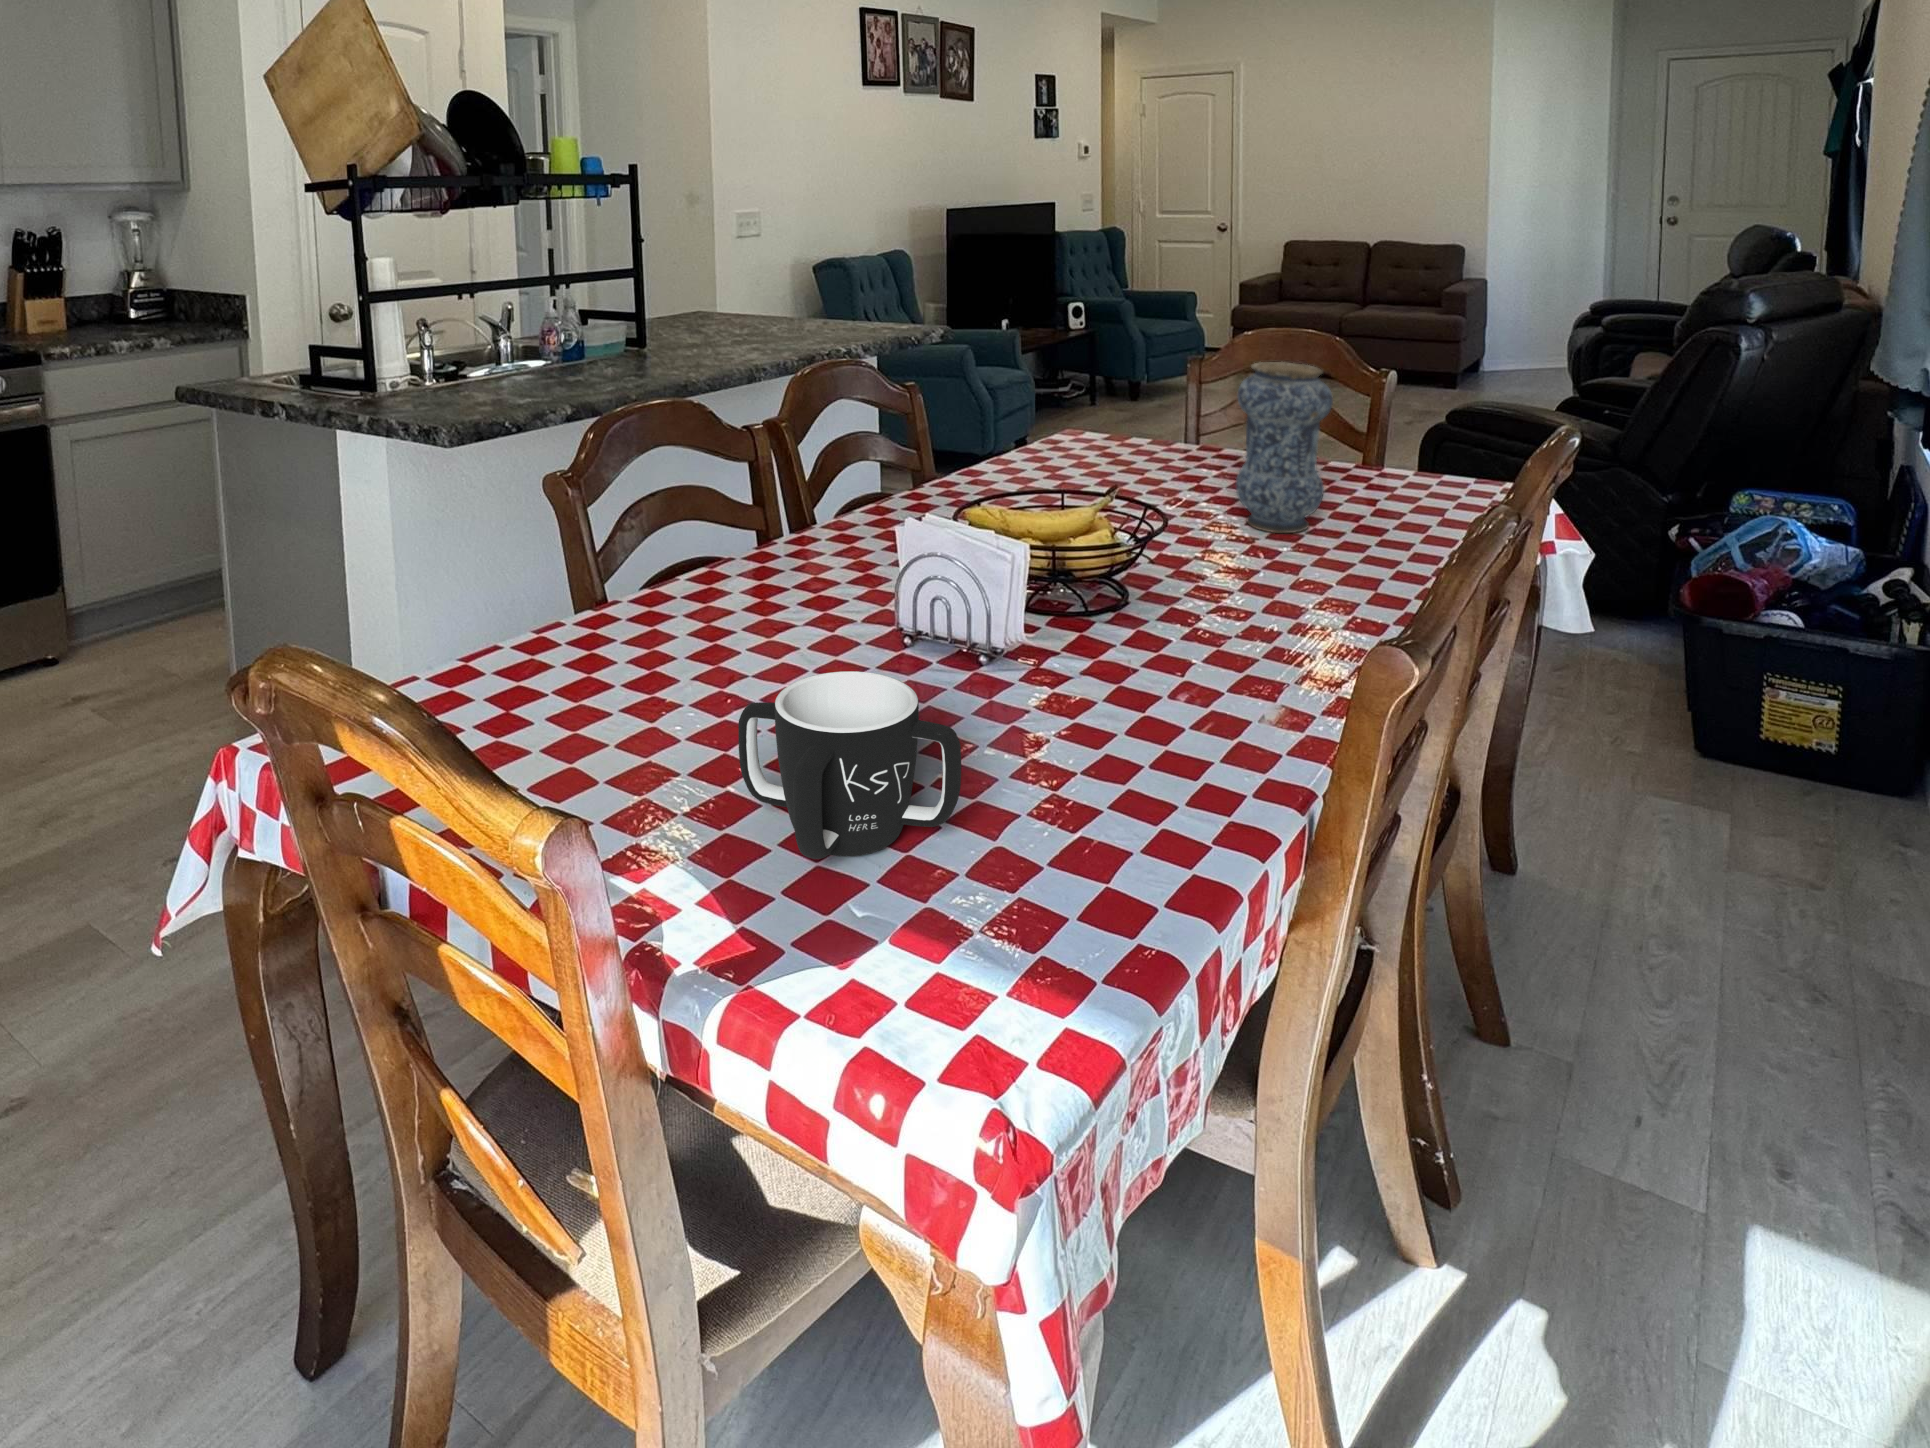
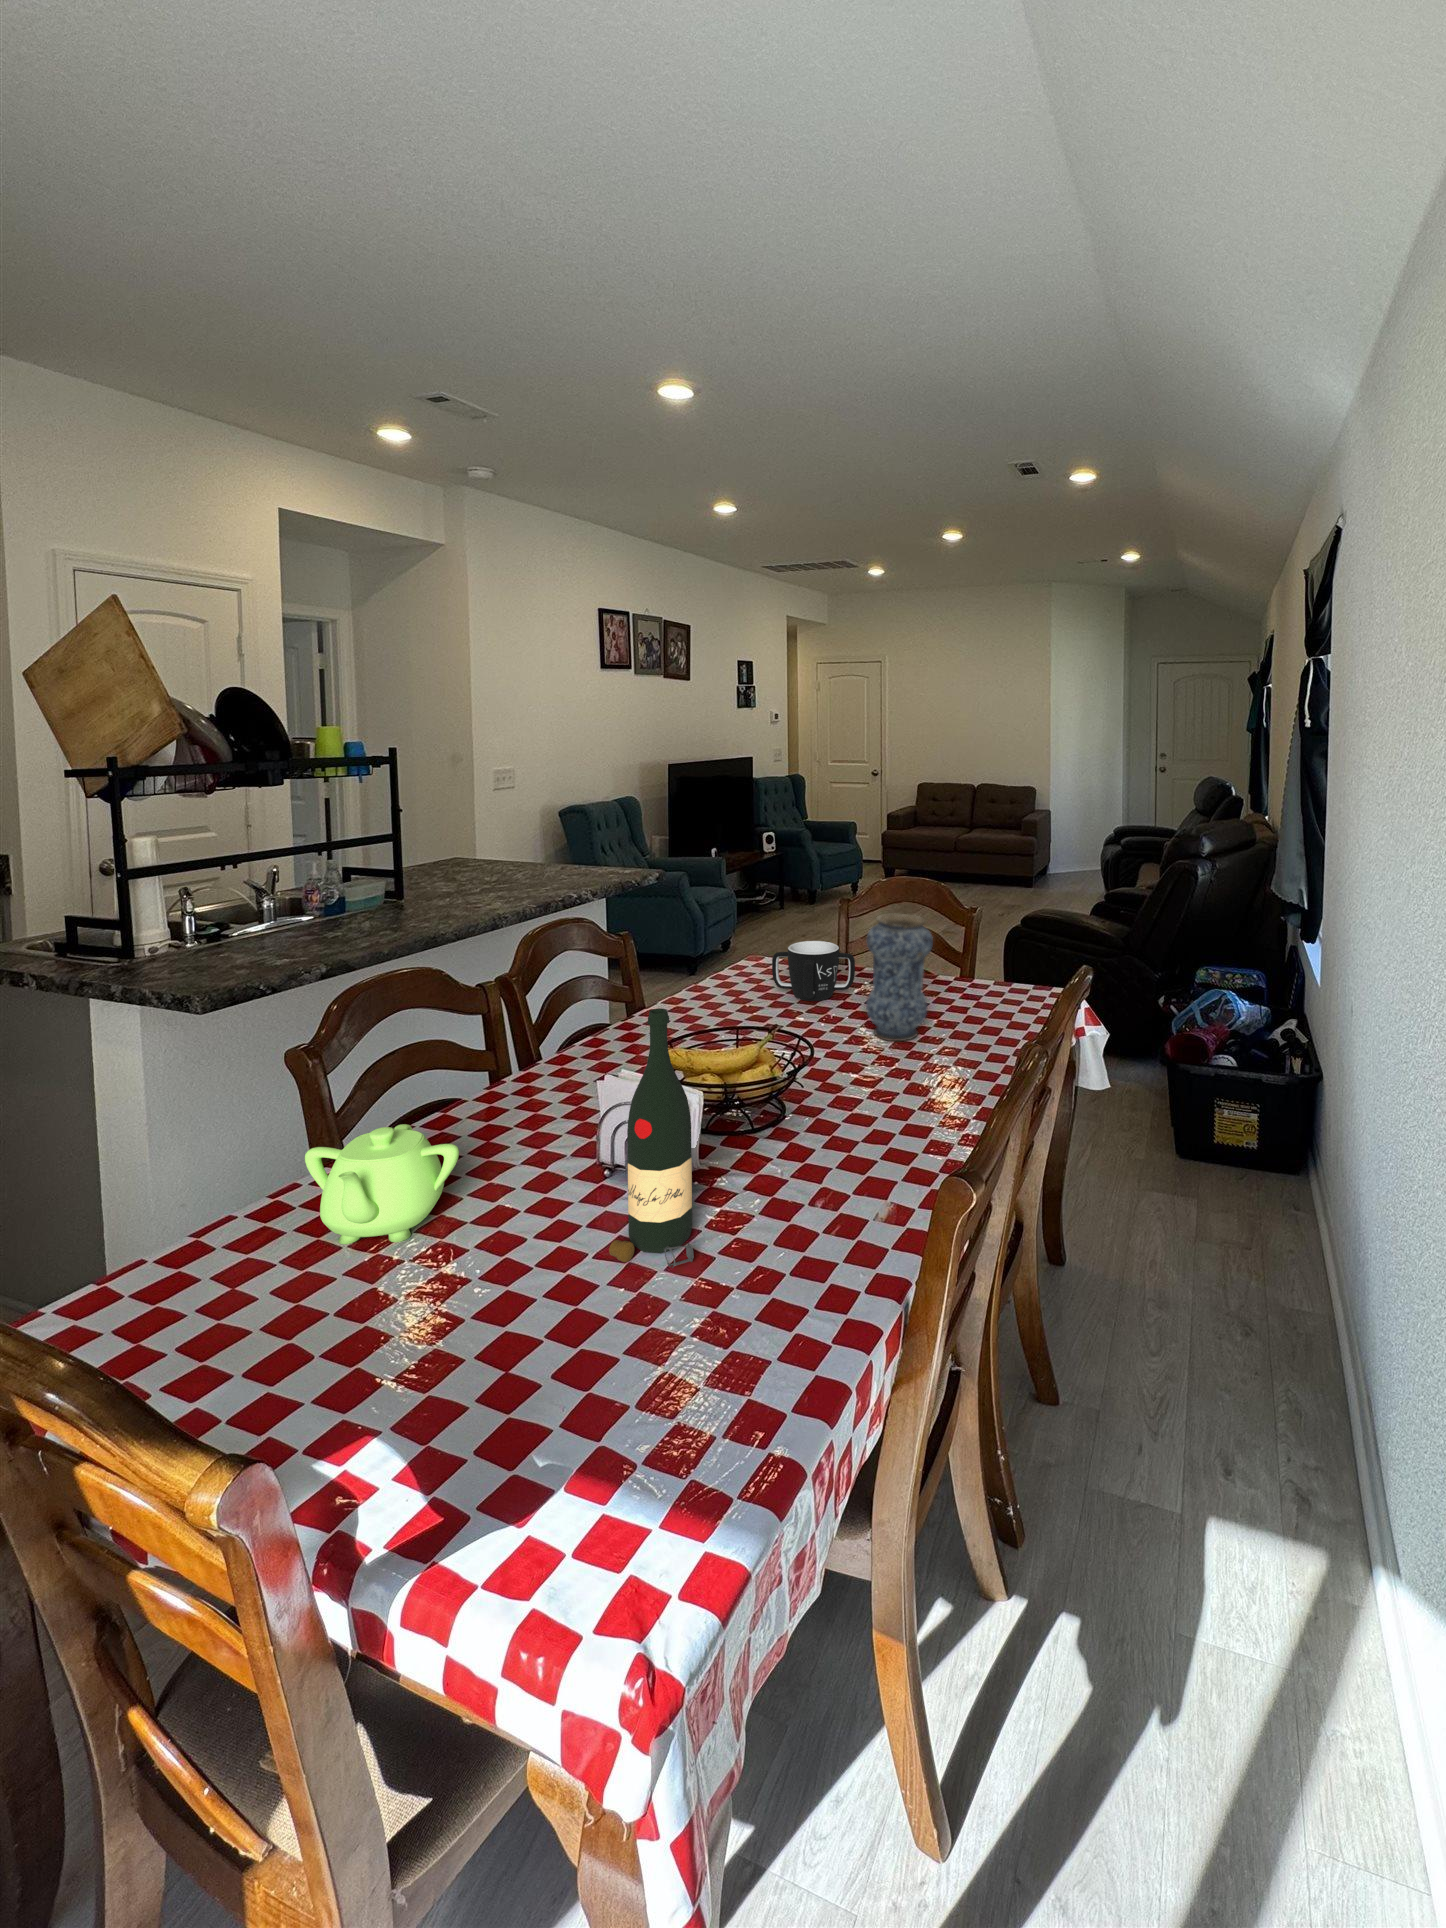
wine bottle: none [921,427,1026,745] -> present [609,1008,694,1268]
teapot: none [575,560,742,691] -> present [305,1124,459,1244]
mug: present [738,671,961,859] -> present [772,941,855,1001]

